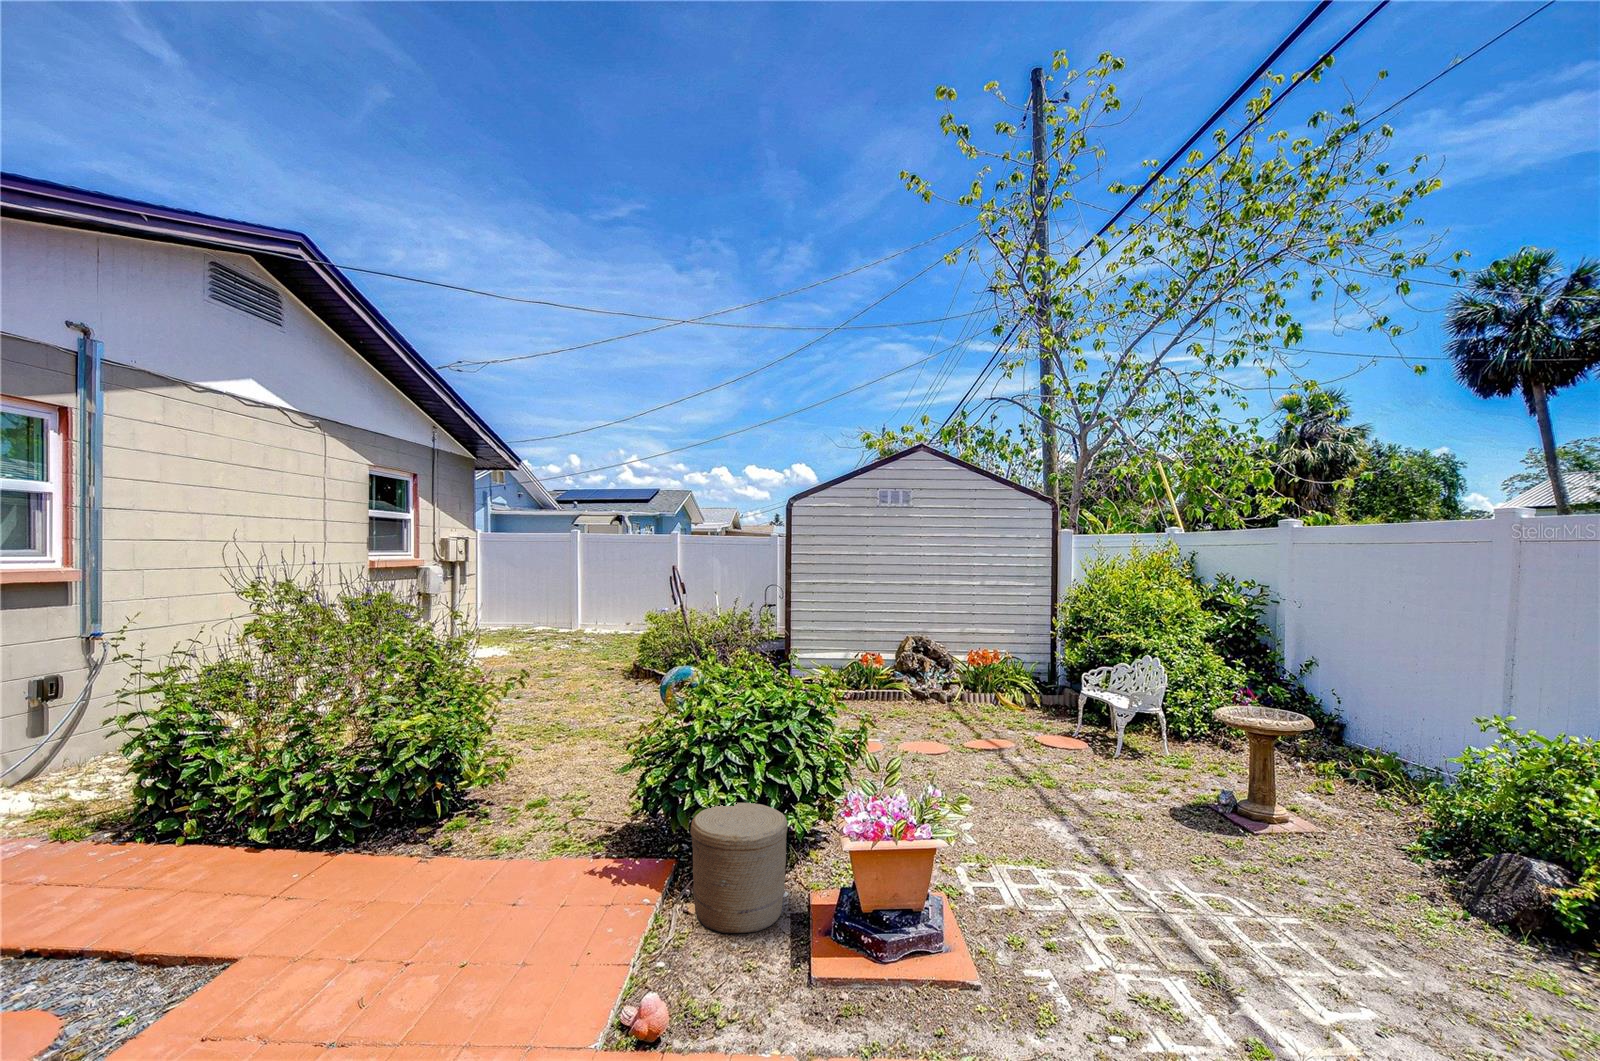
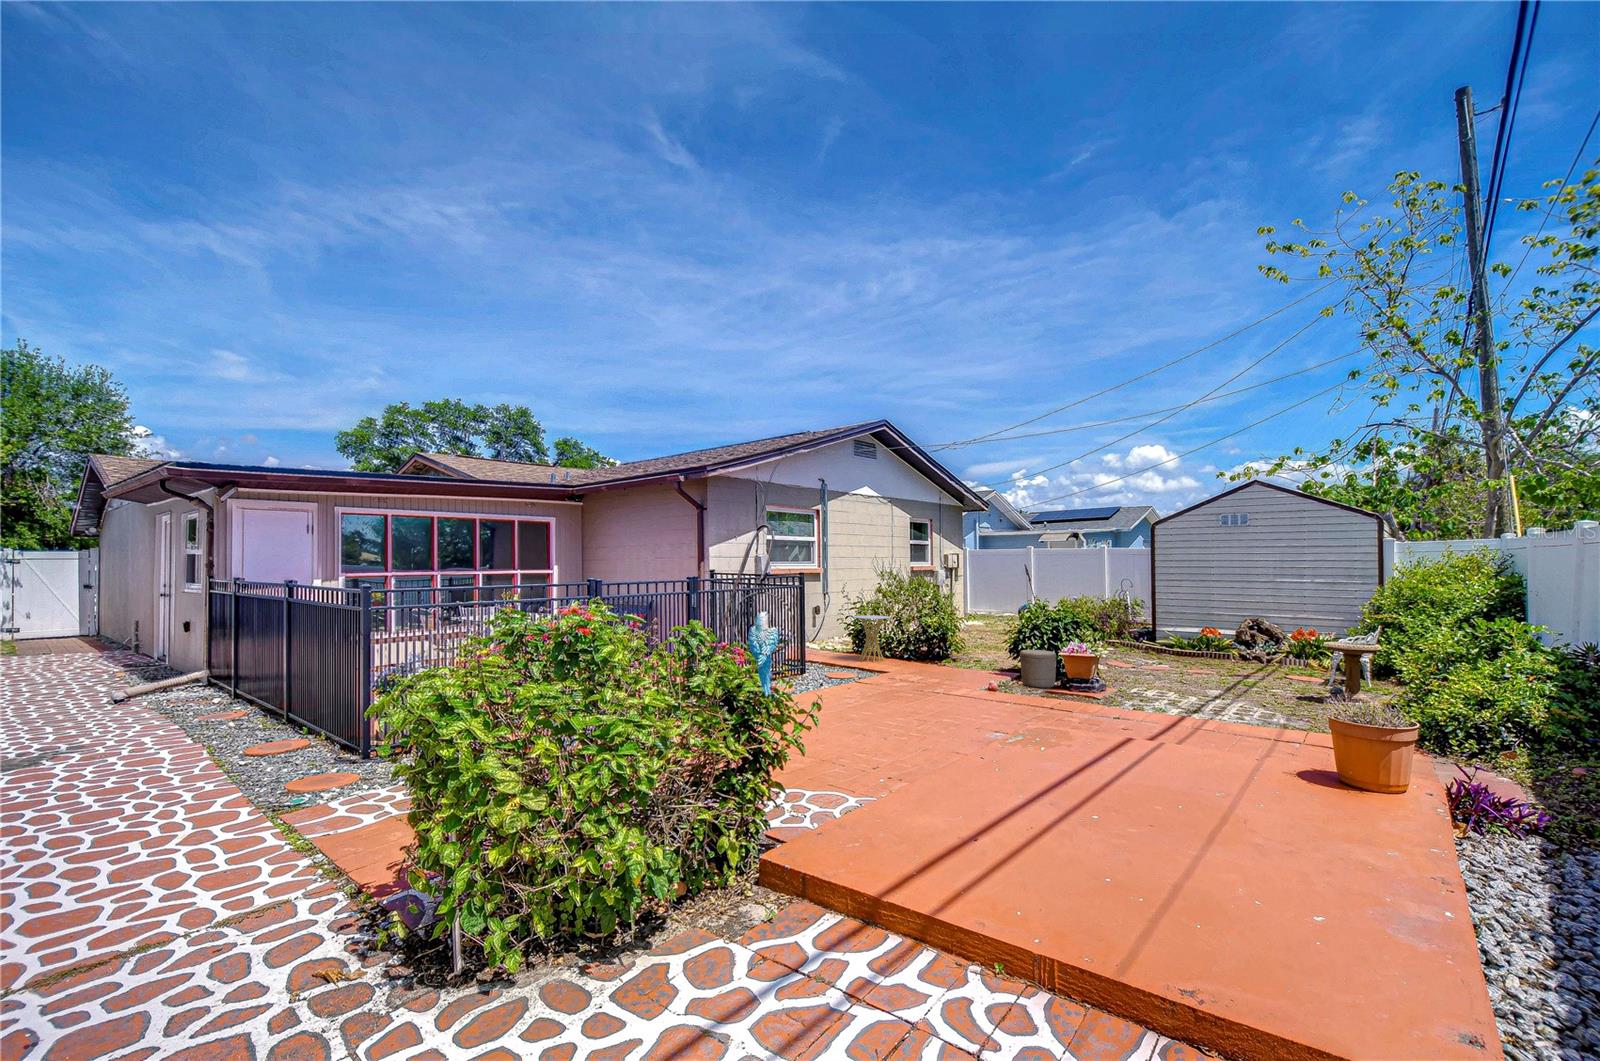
side table: none [117,715,275,884] -> present [853,615,891,662]

